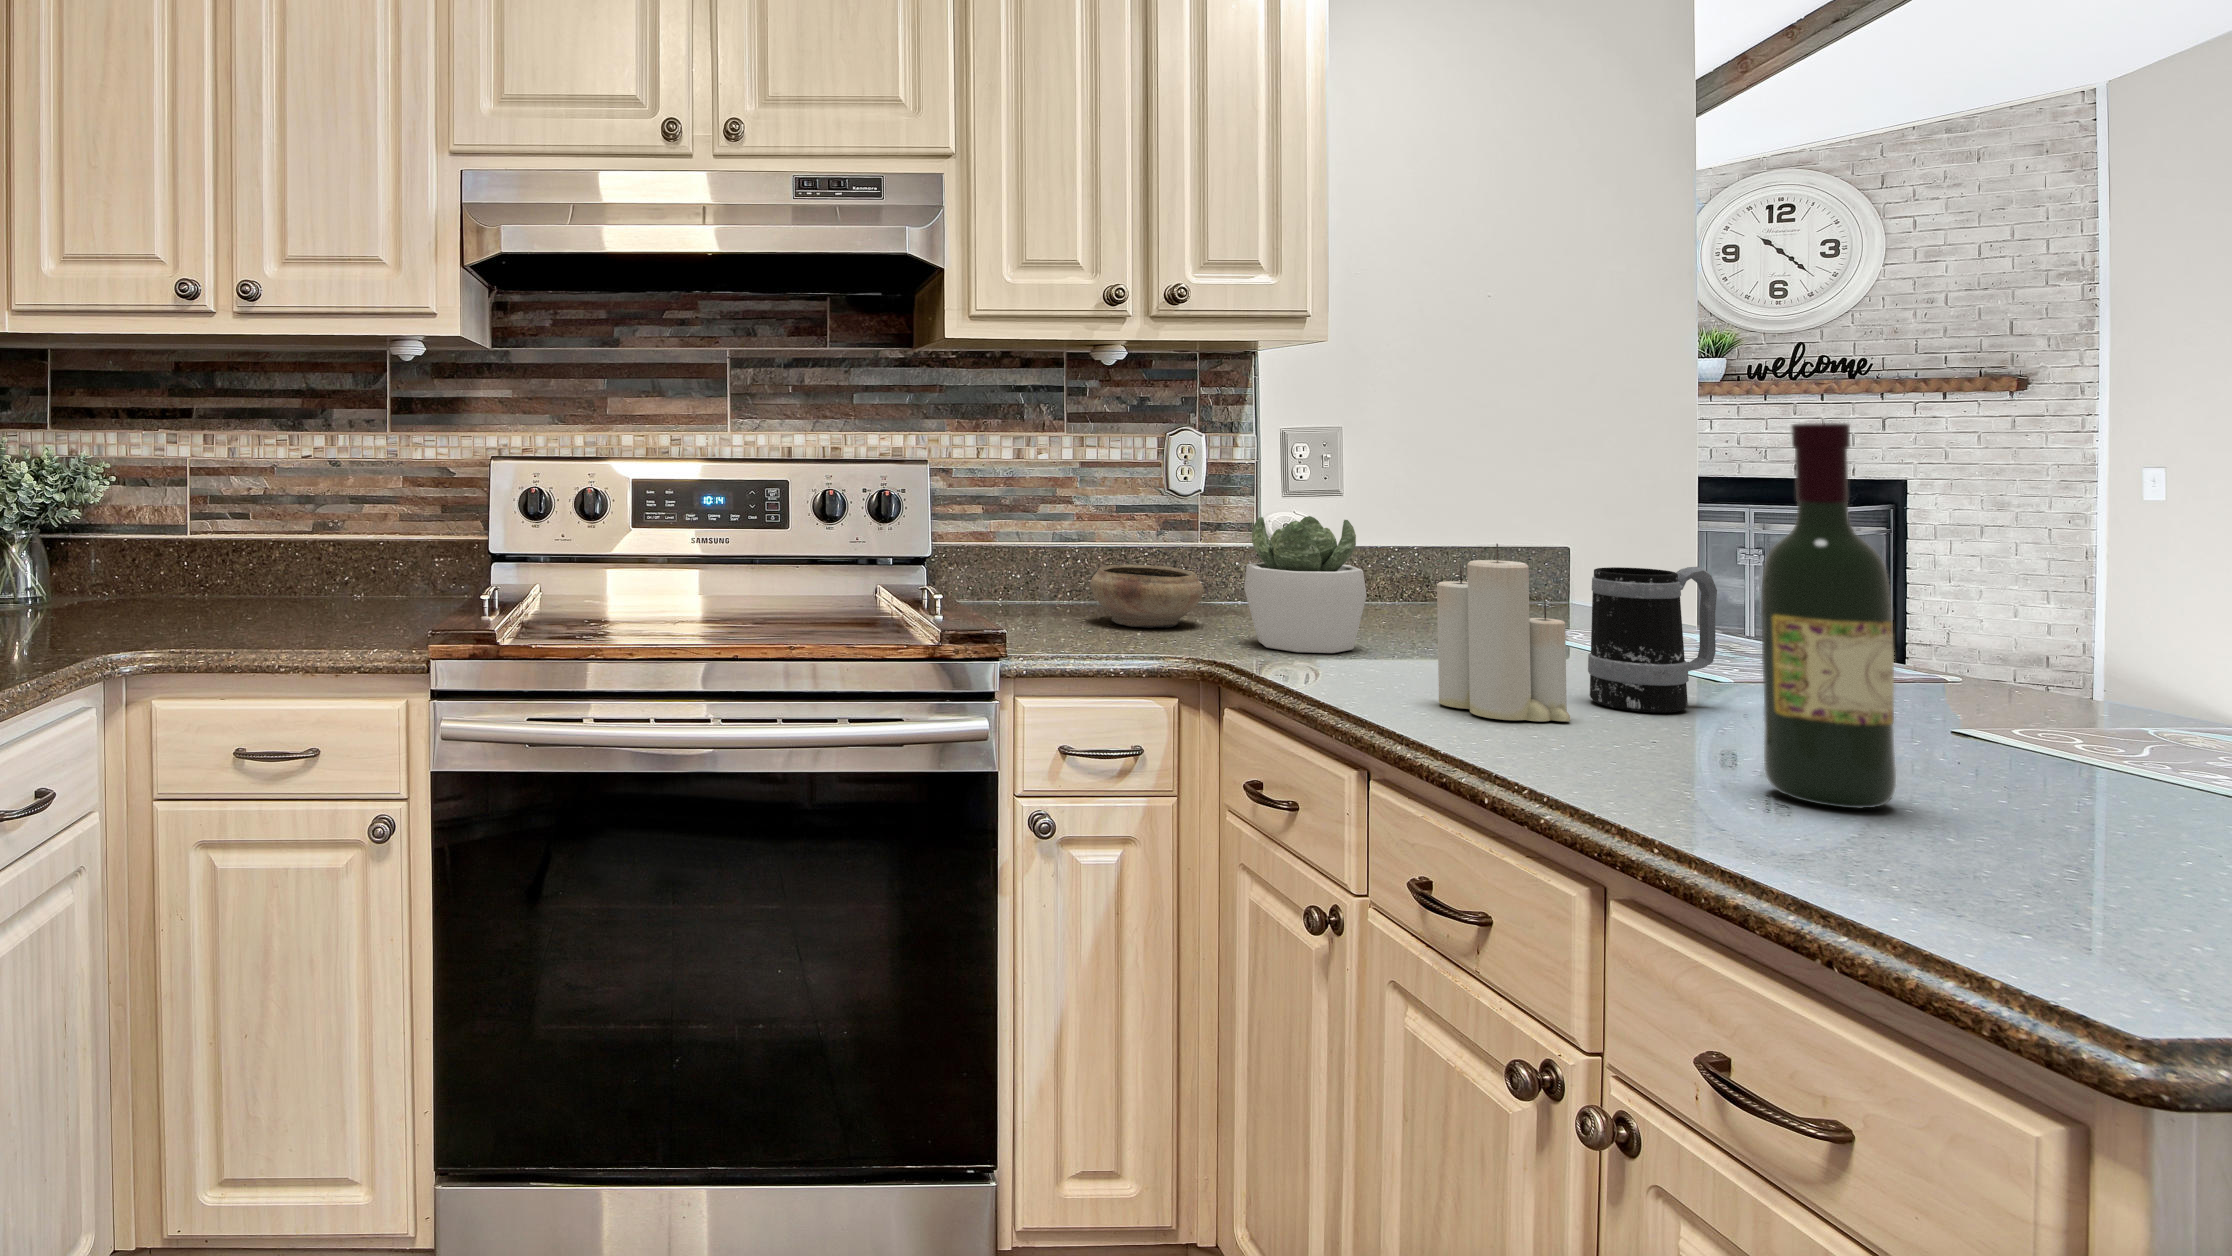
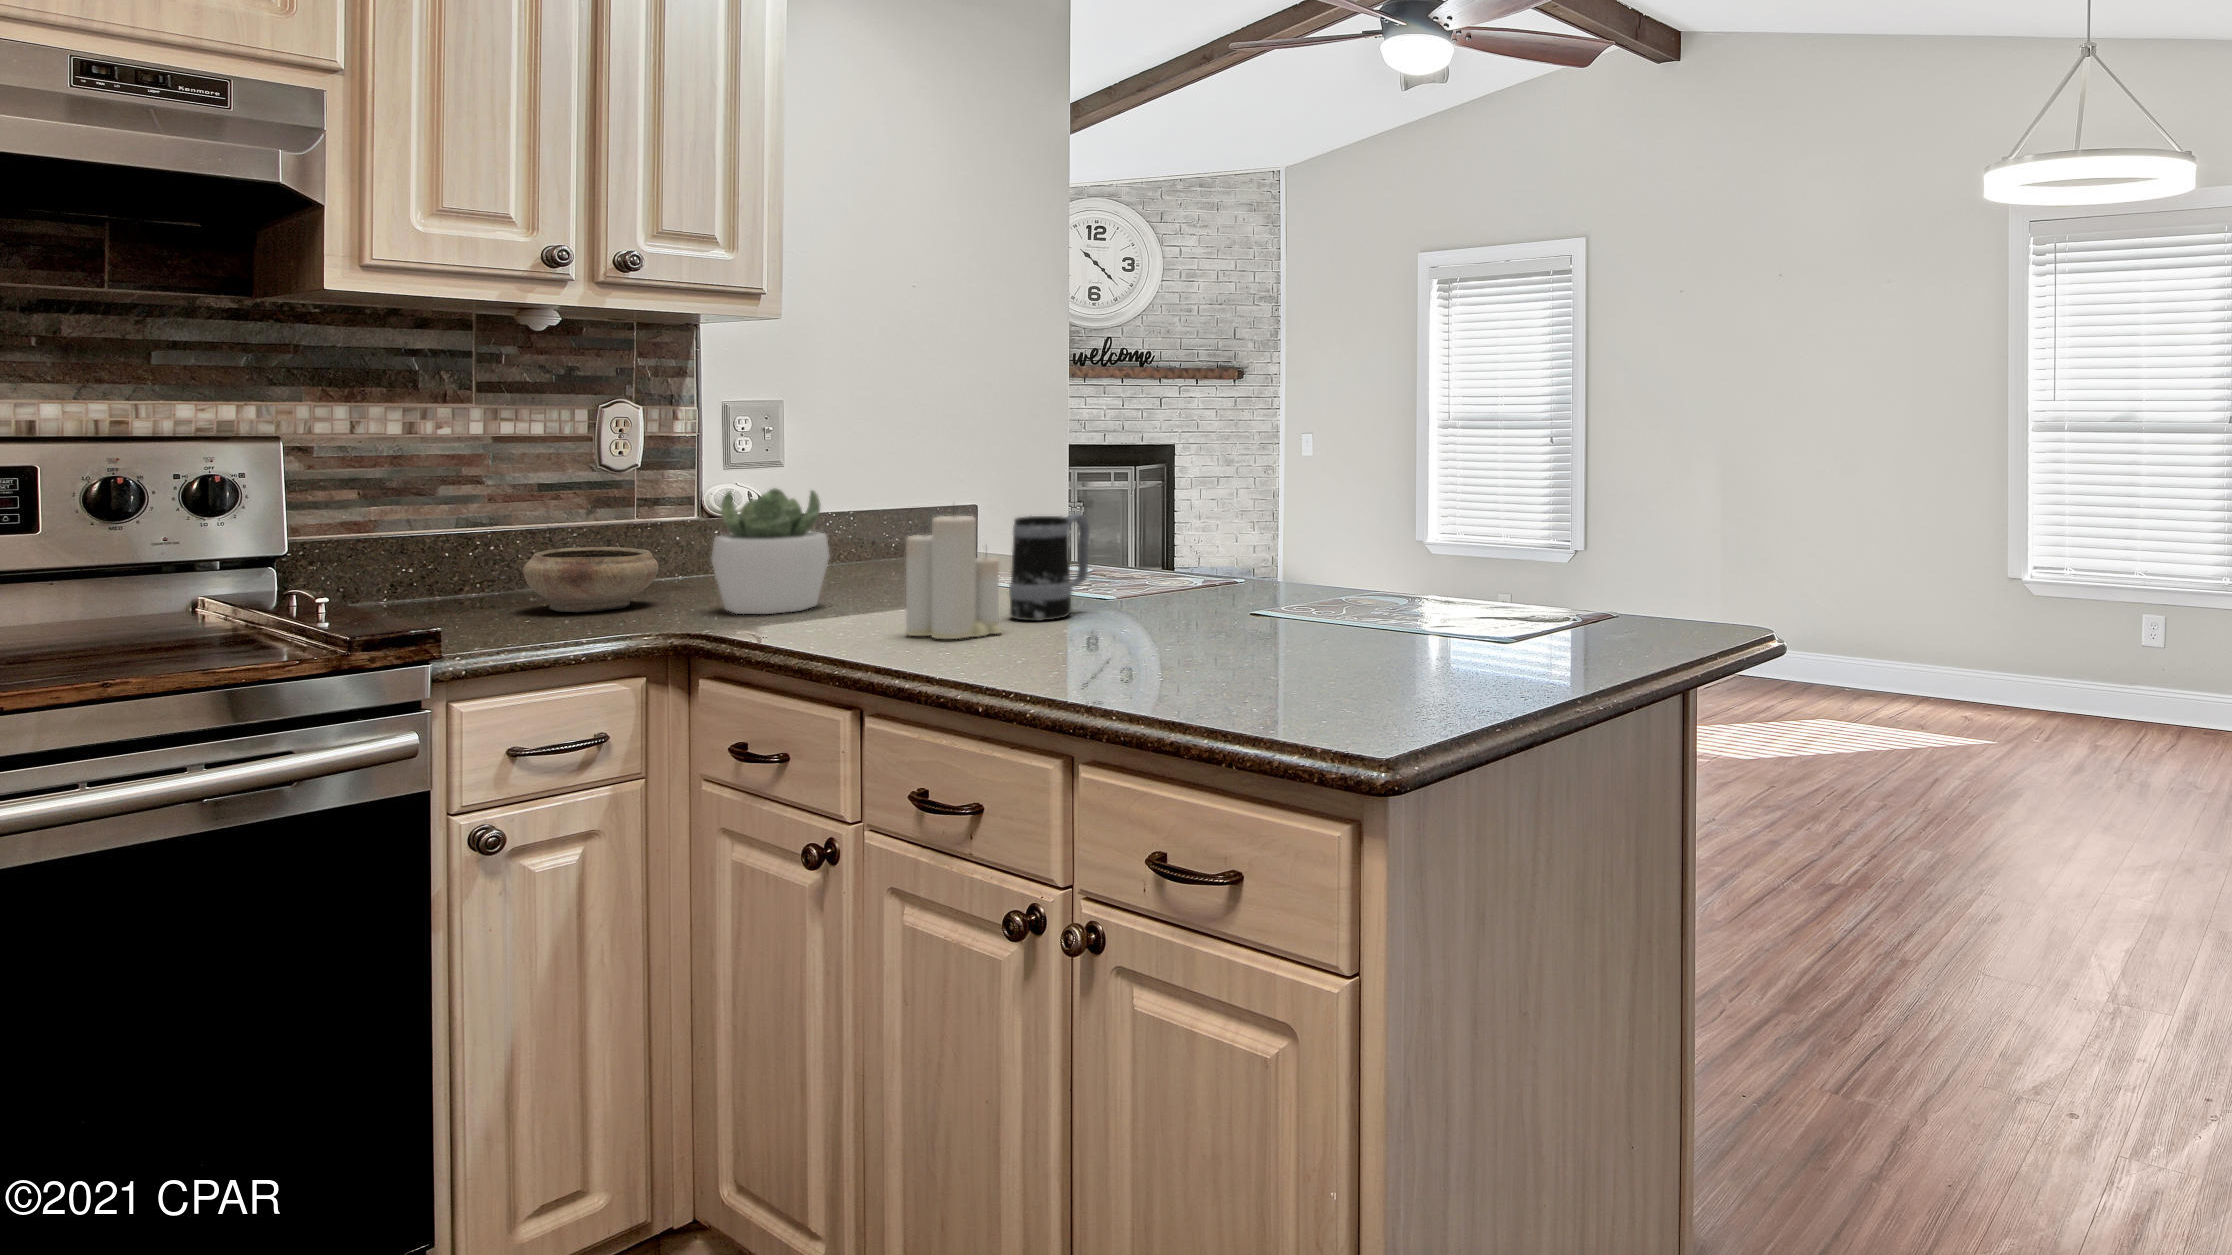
wine bottle: present [1761,423,1896,808] -> none [1124,414,1188,655]

